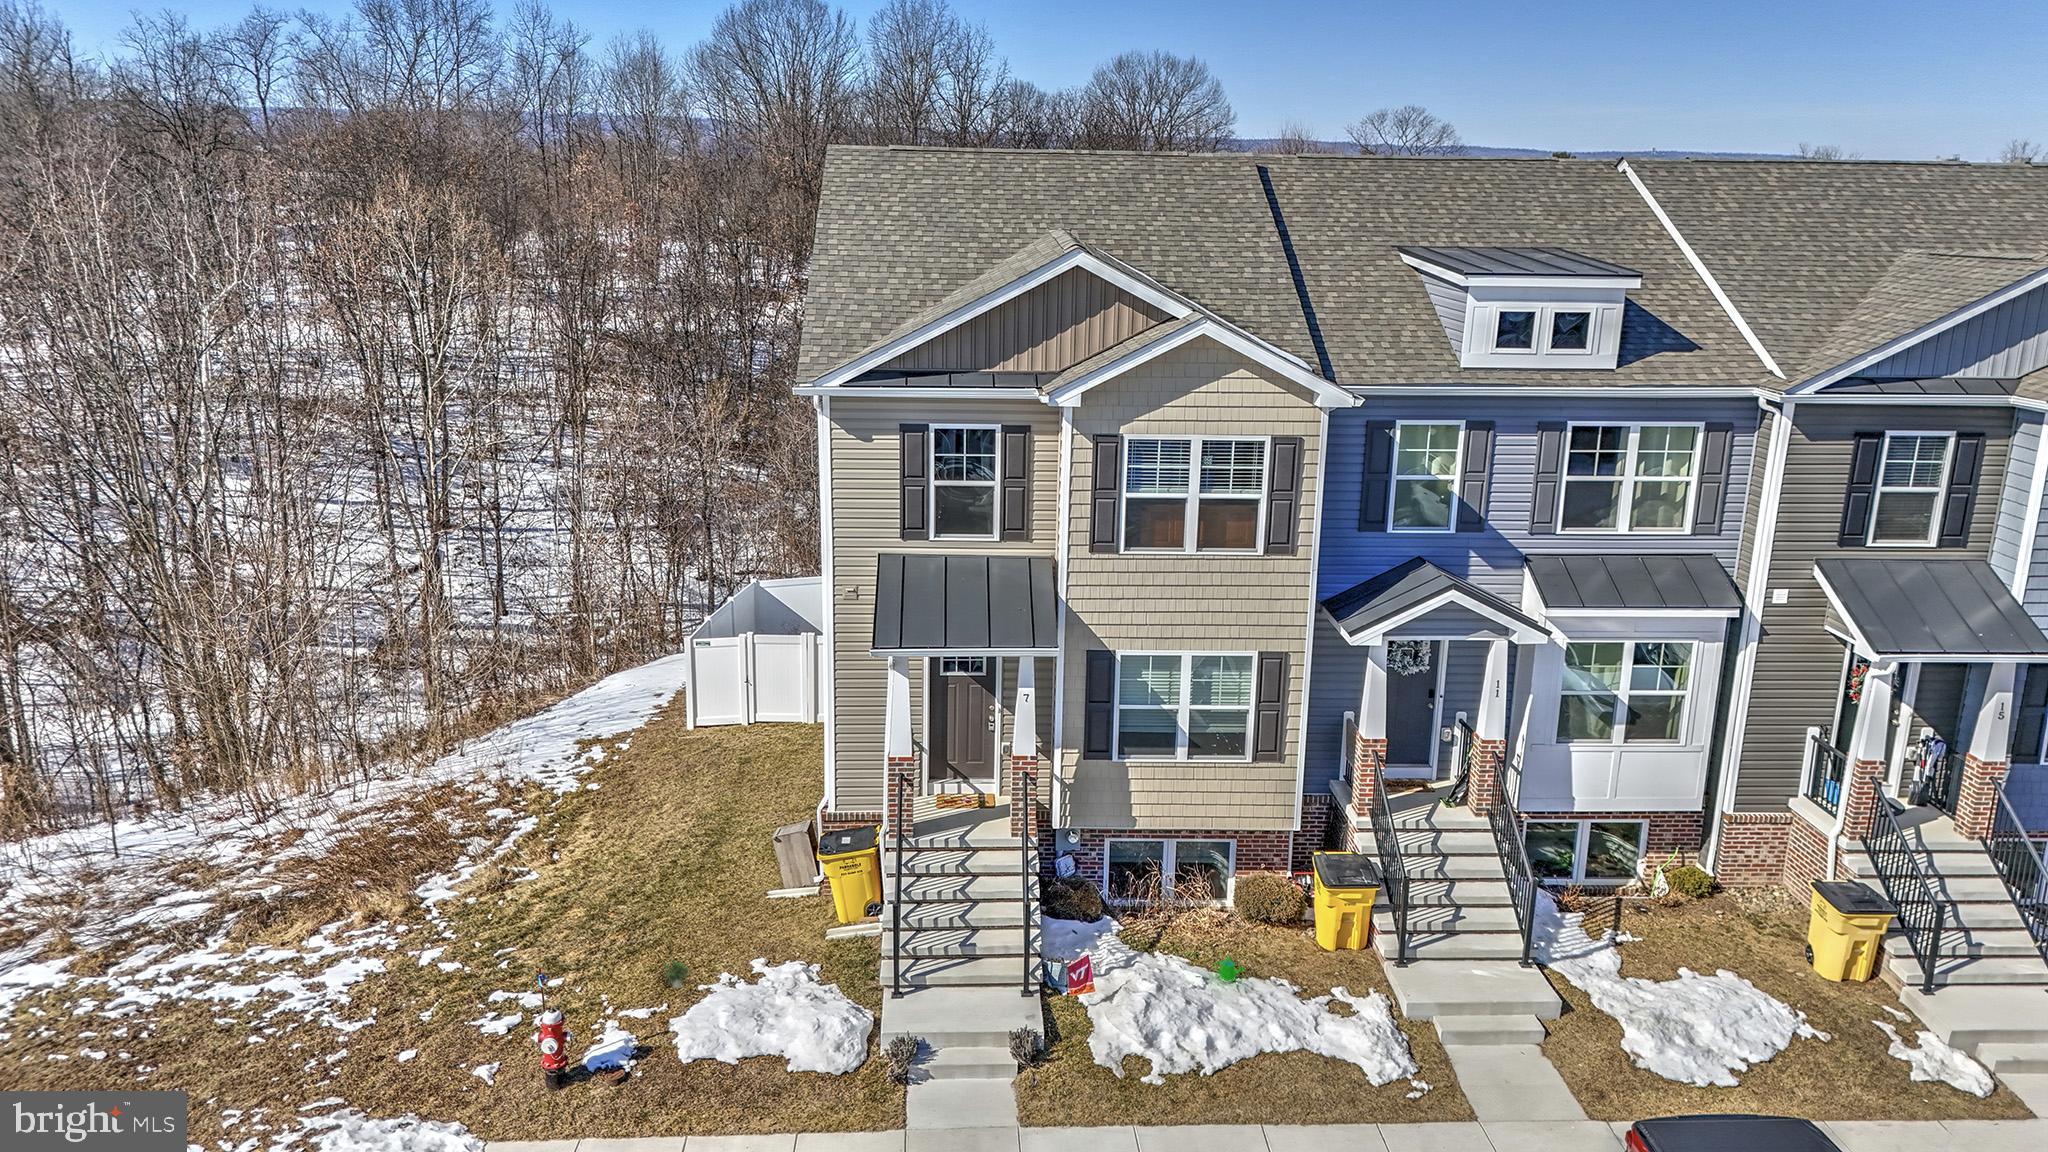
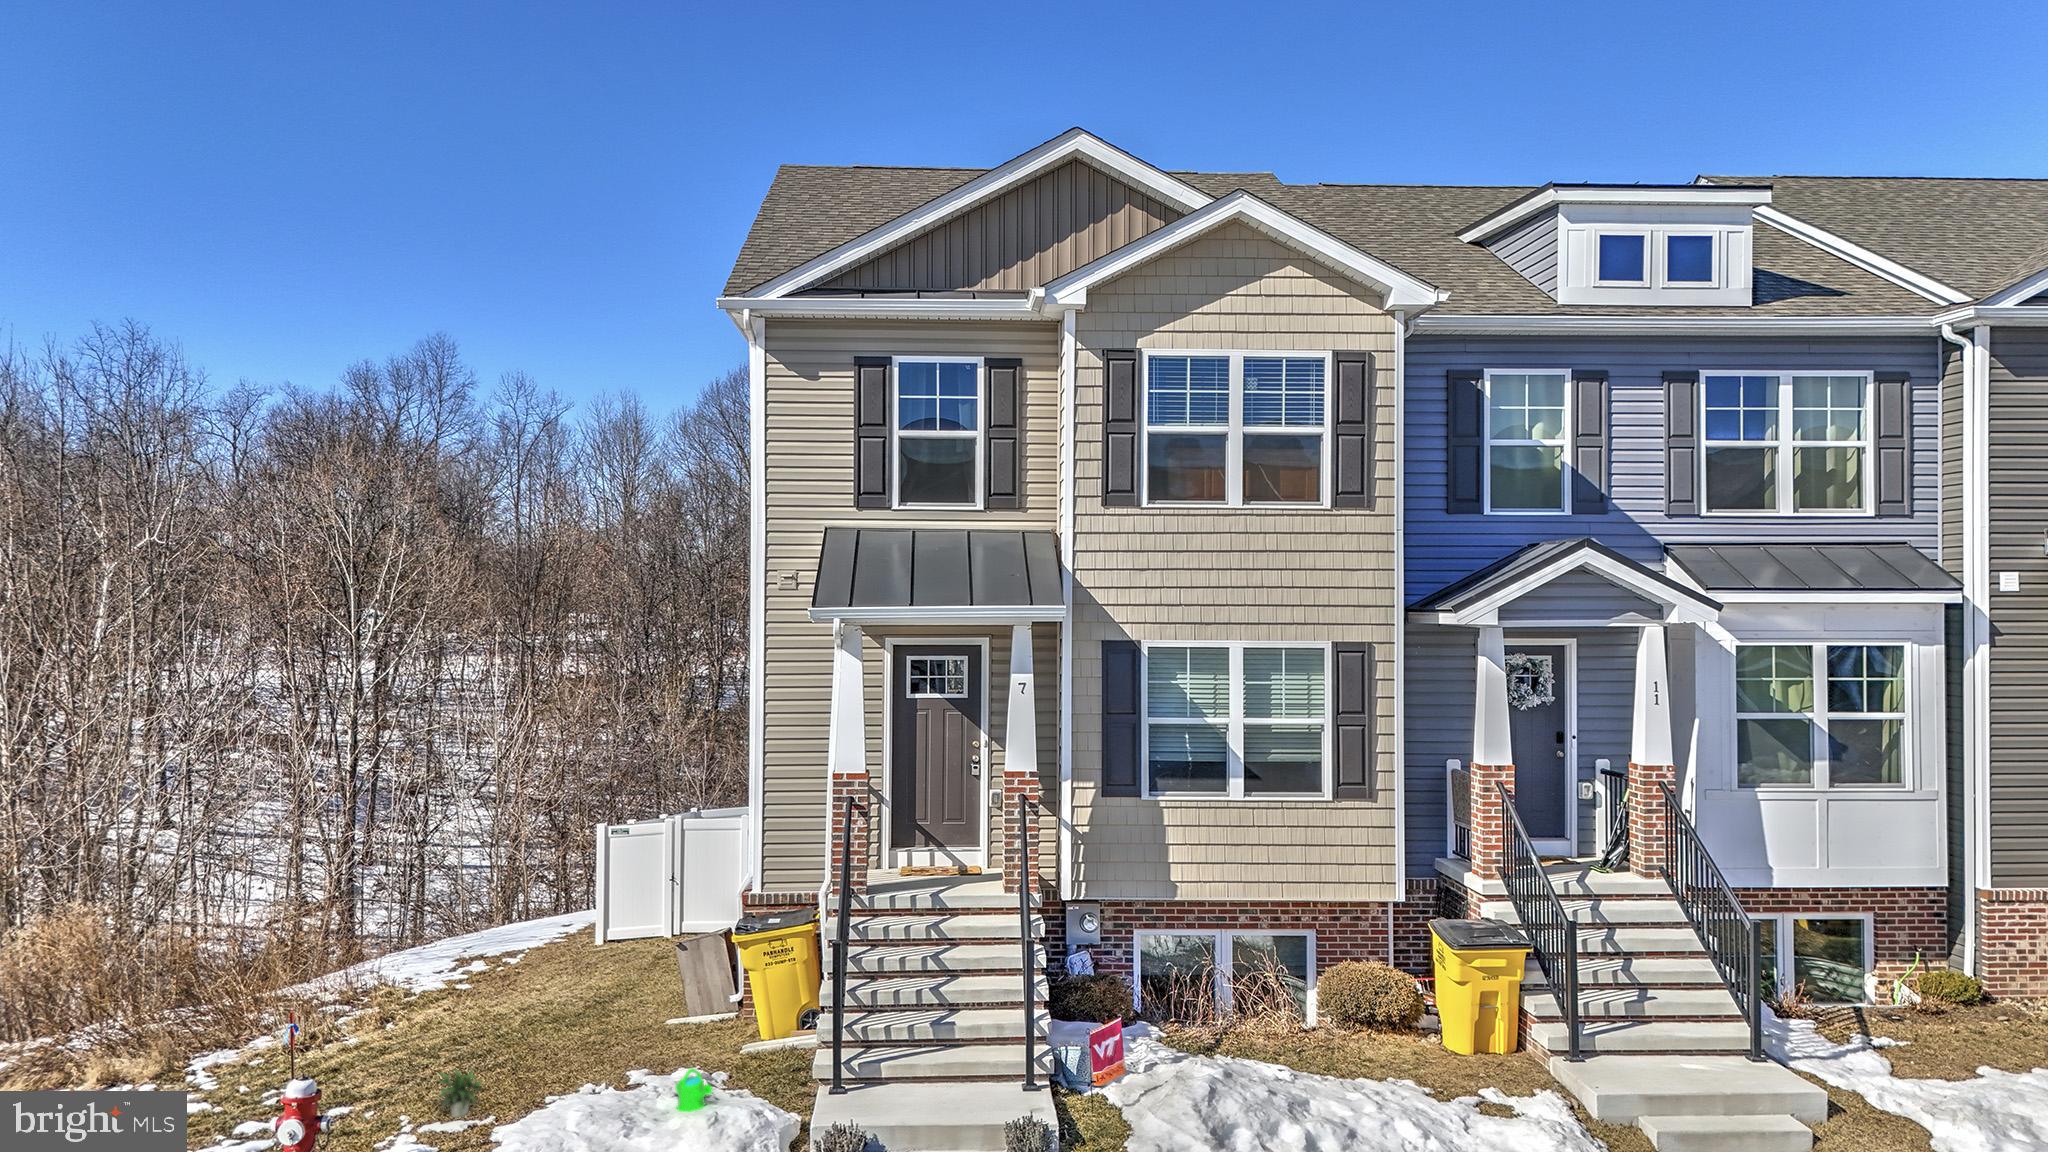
watering can: present [1214,956,1244,981] -> present [676,1068,712,1112]

